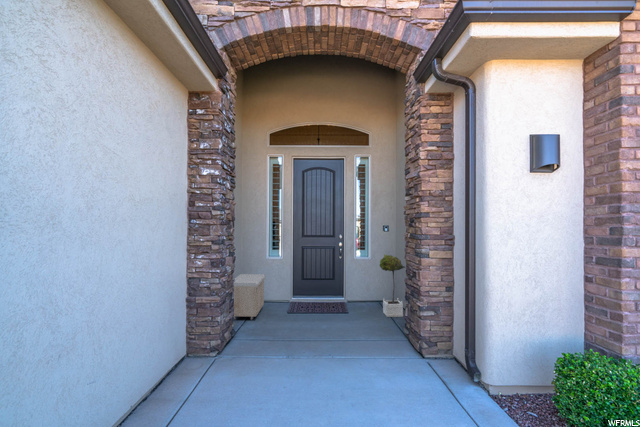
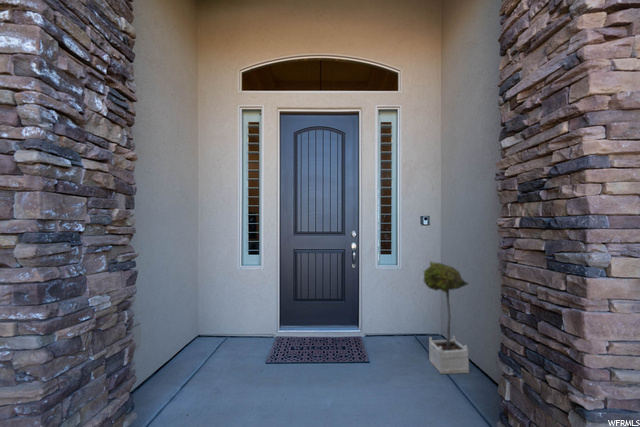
storage bench: present [234,274,265,319] -> none [153,293,233,381]

